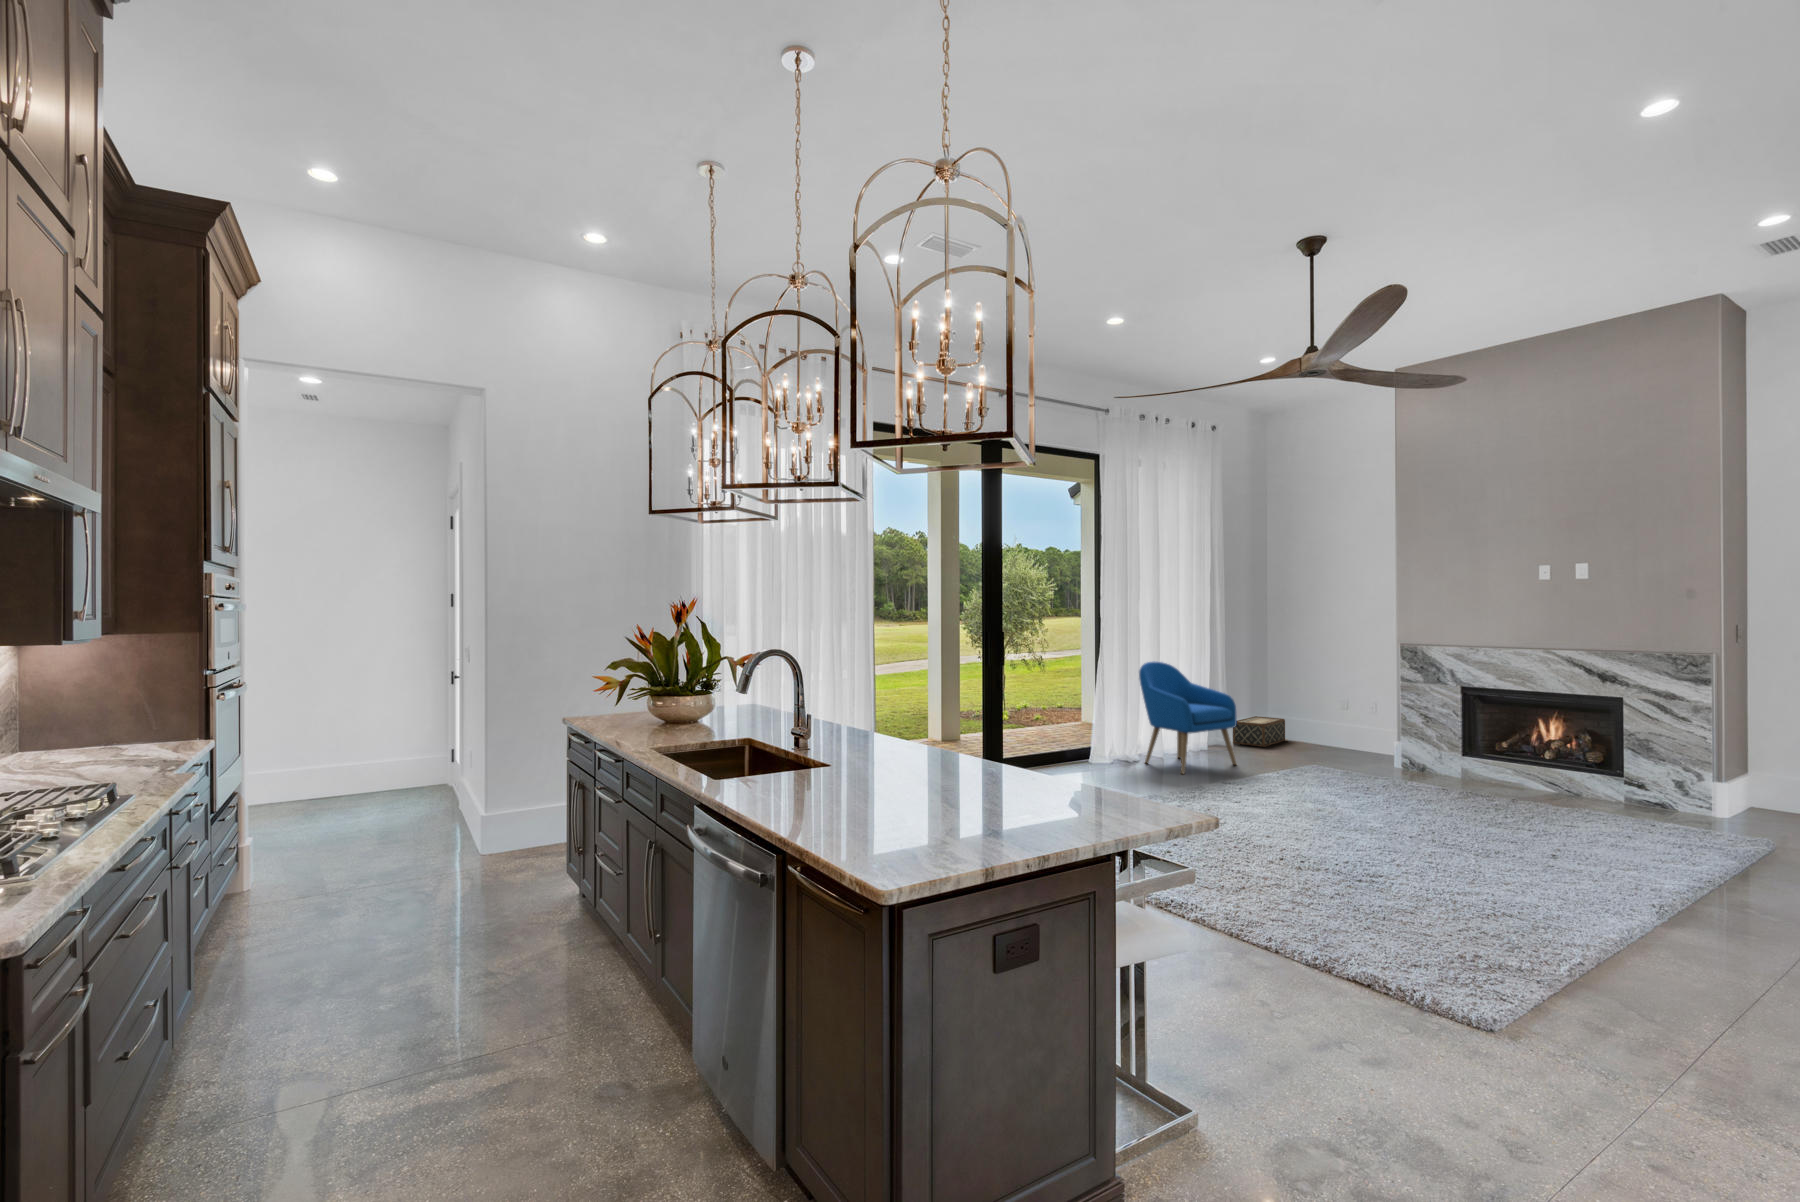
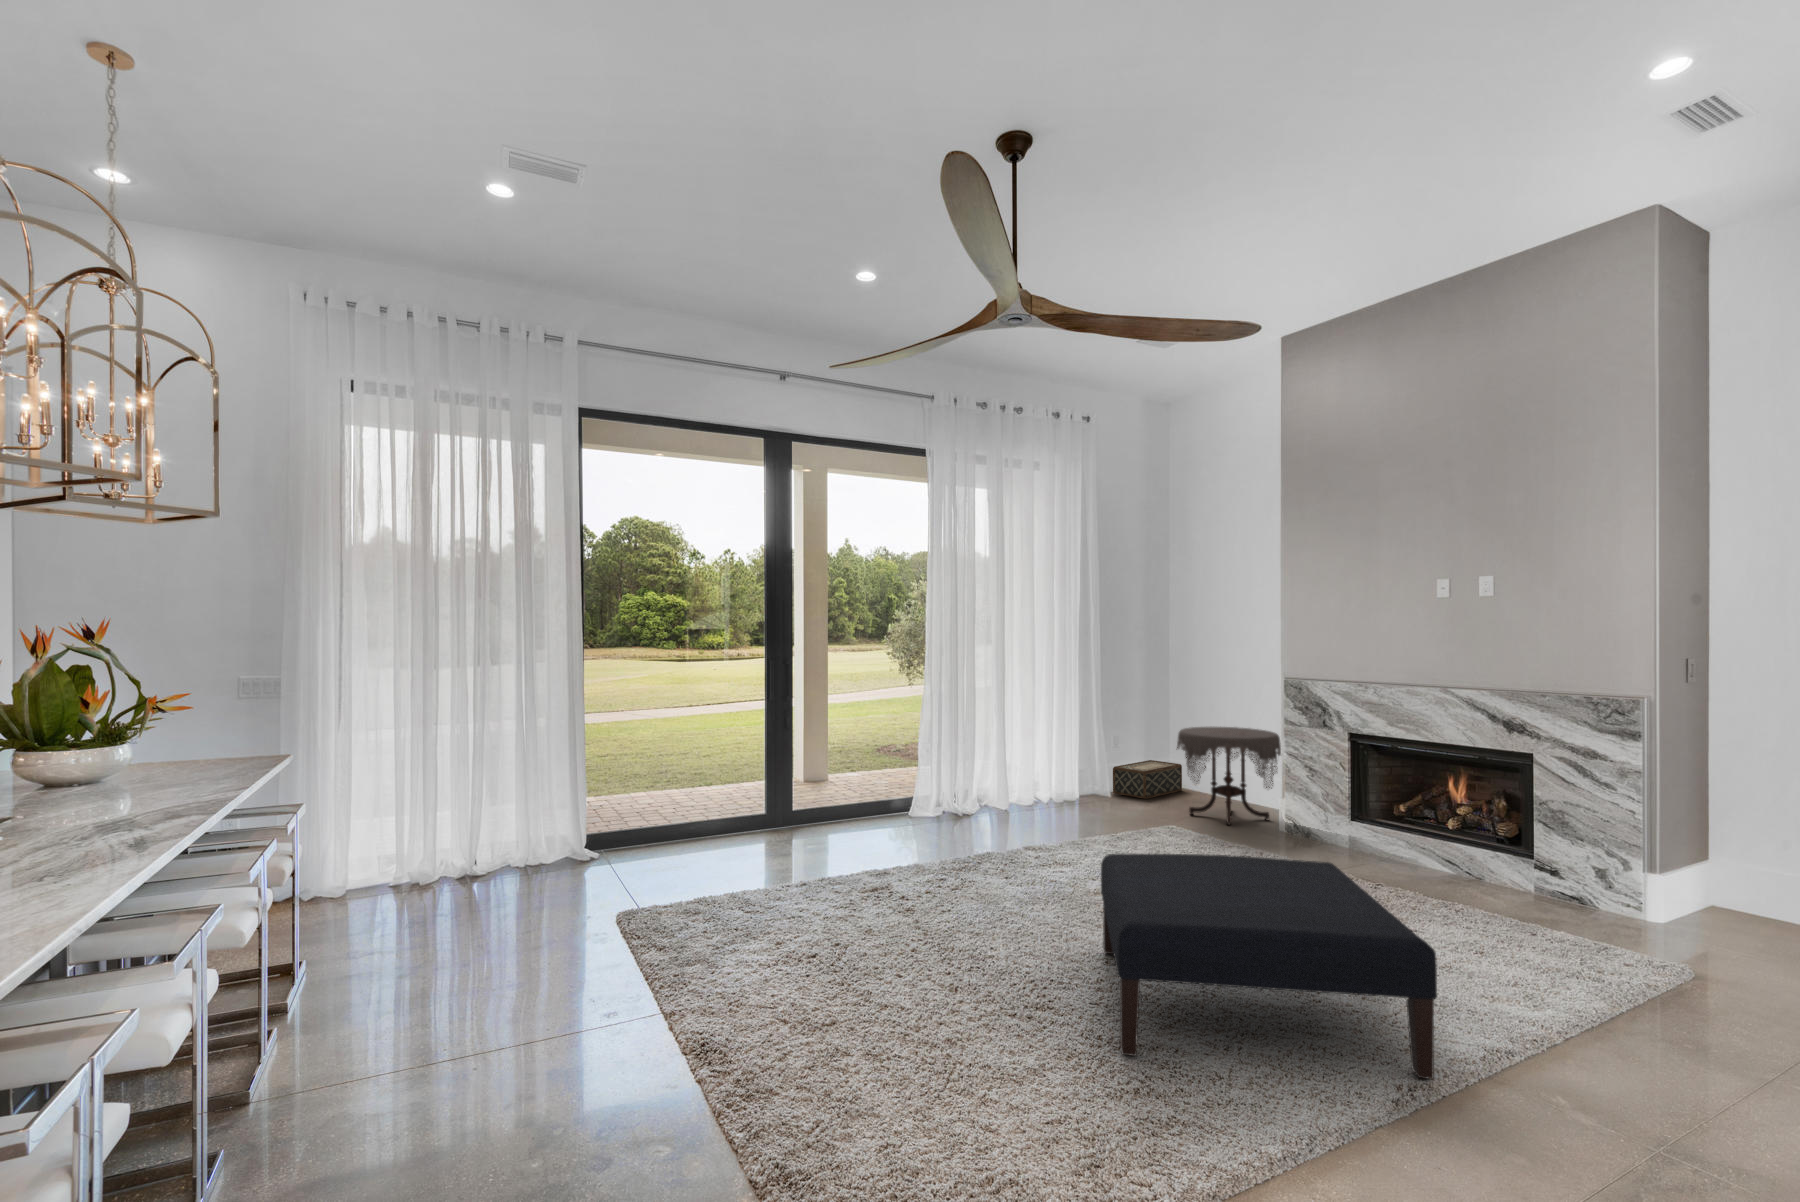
armchair: present [1139,662,1237,774] -> none [967,695,1083,835]
side table: none [1303,686,1392,764] -> present [1177,727,1281,825]
ottoman: none [1360,771,1664,902] -> present [1101,854,1437,1079]

